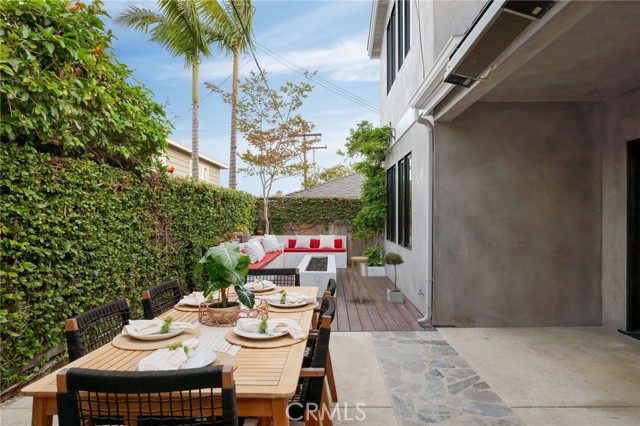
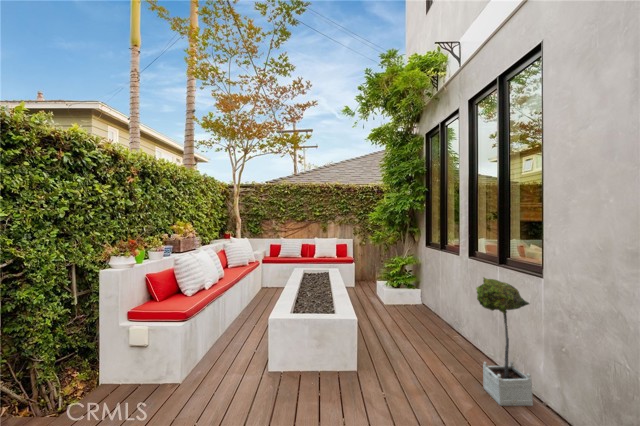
stool: present [349,257,370,303] -> none [399,289,447,412]

